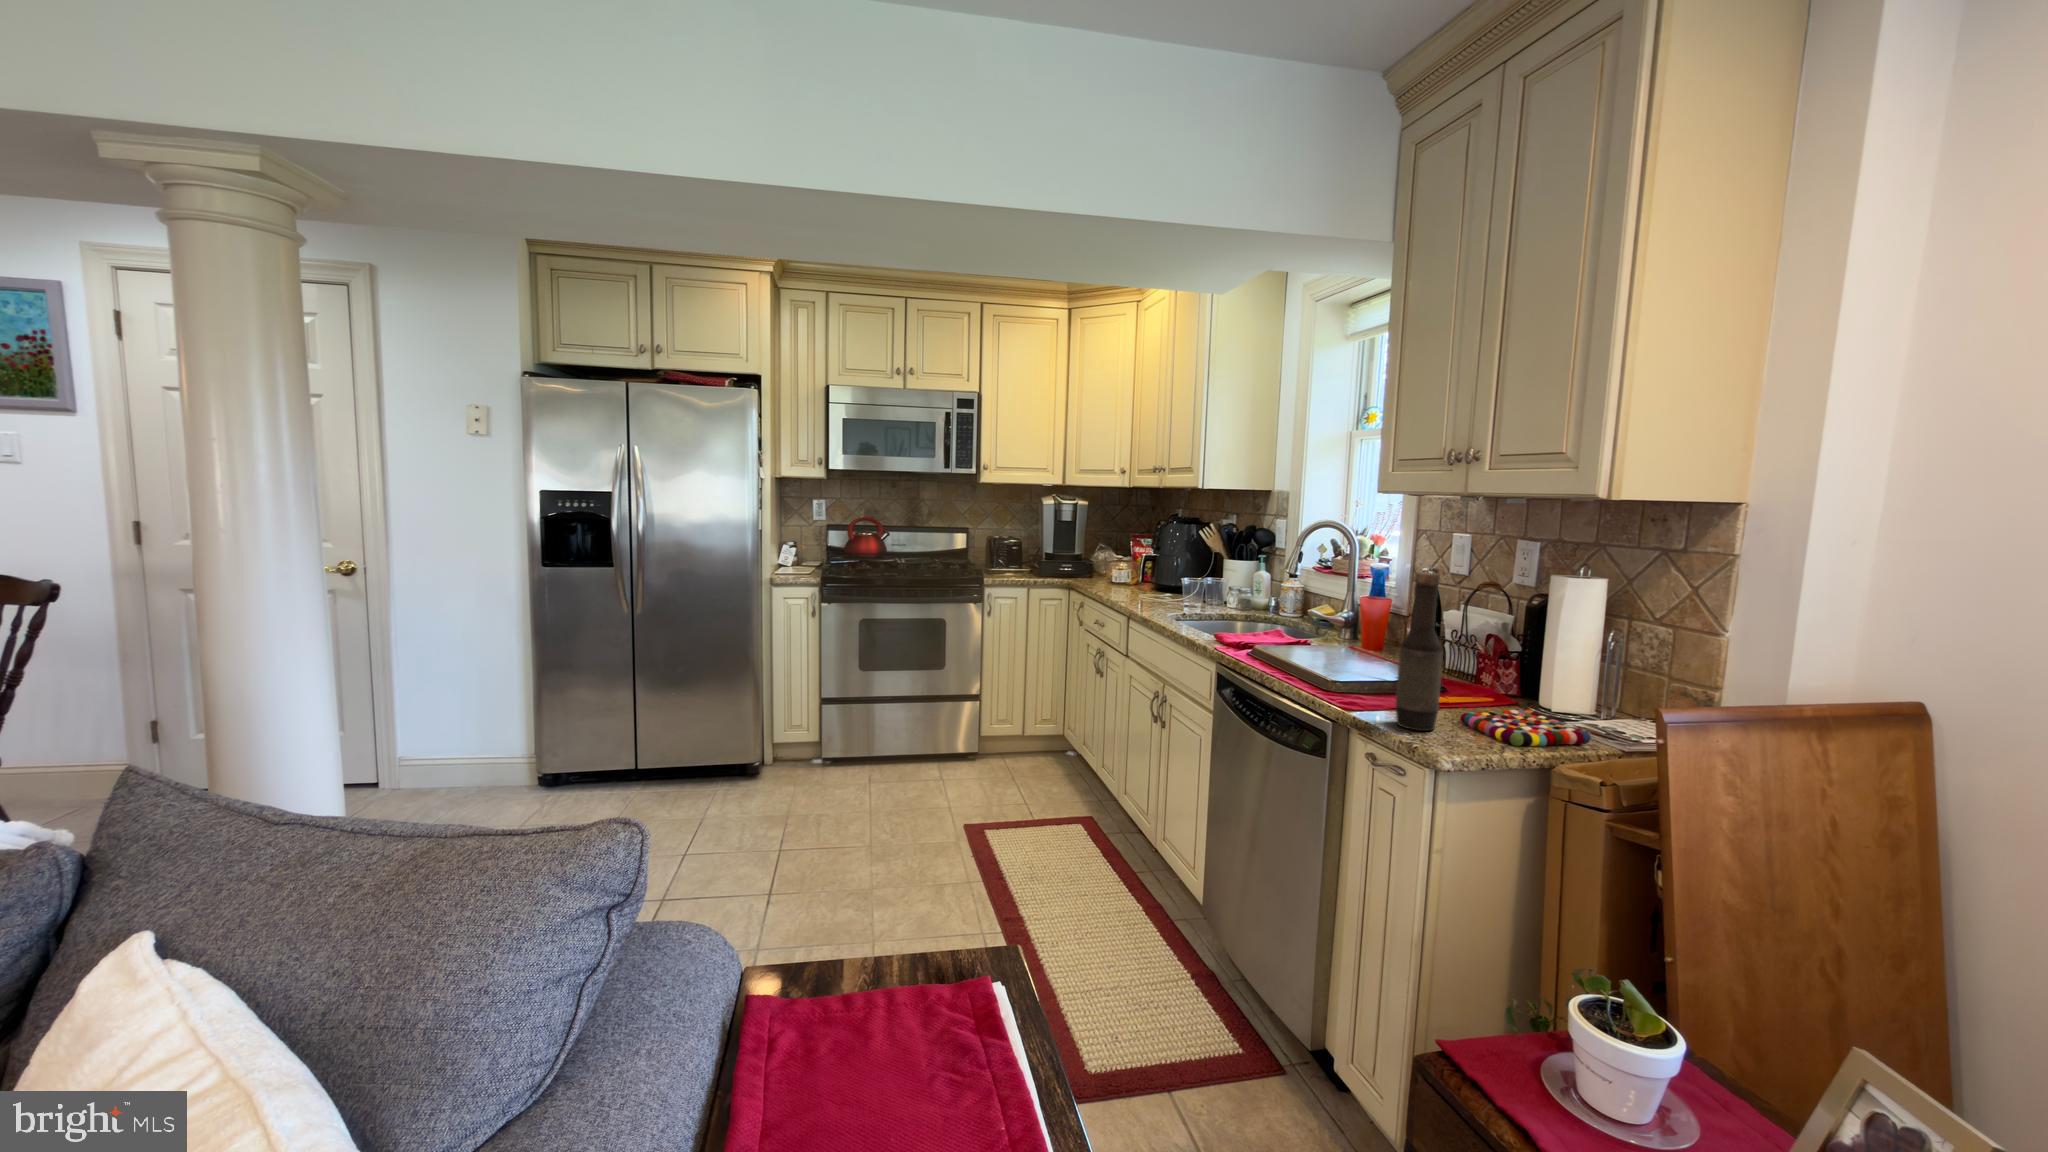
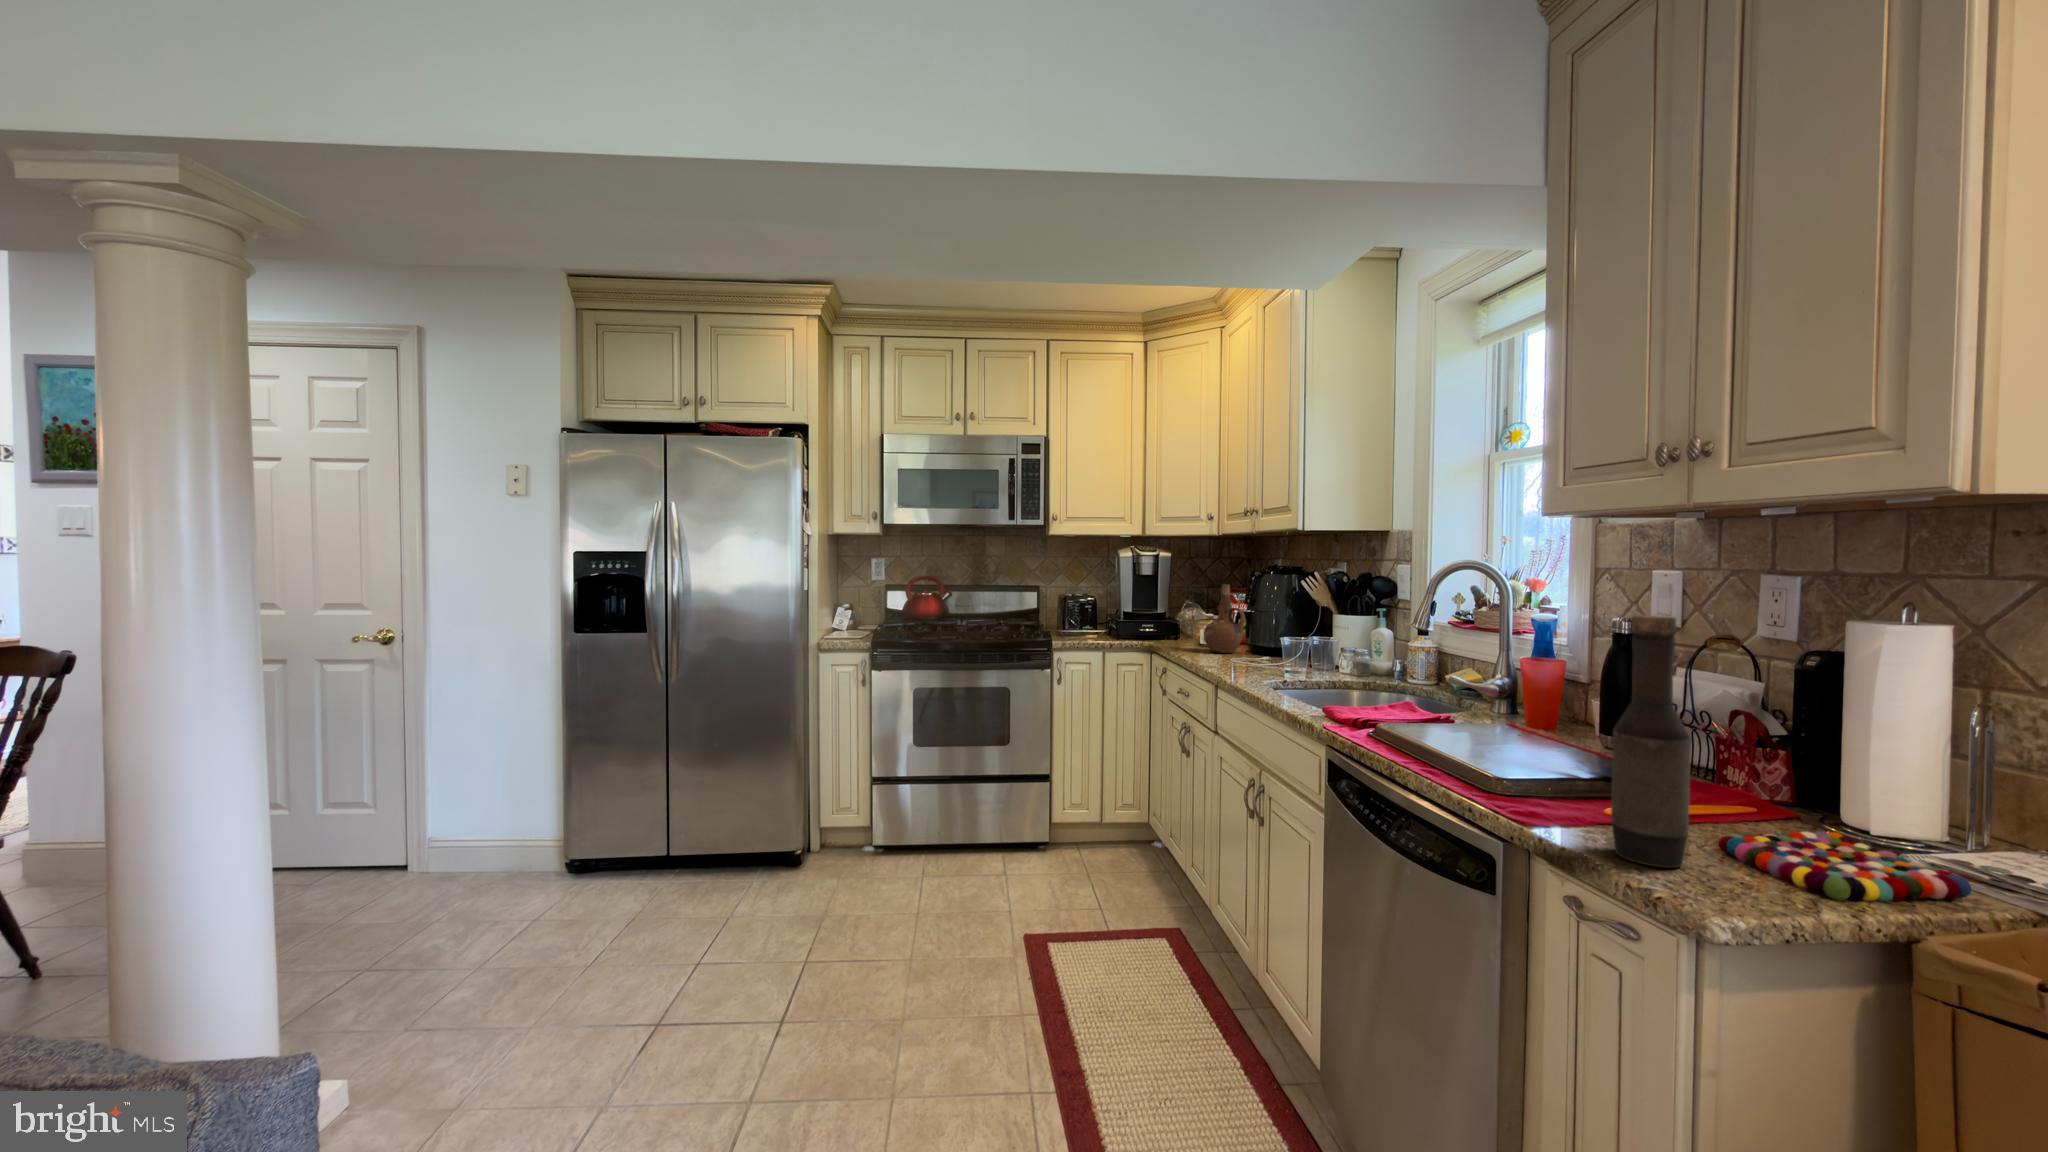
ceramic pitcher: none [1117,532,1152,590] -> present [1204,584,1245,653]

